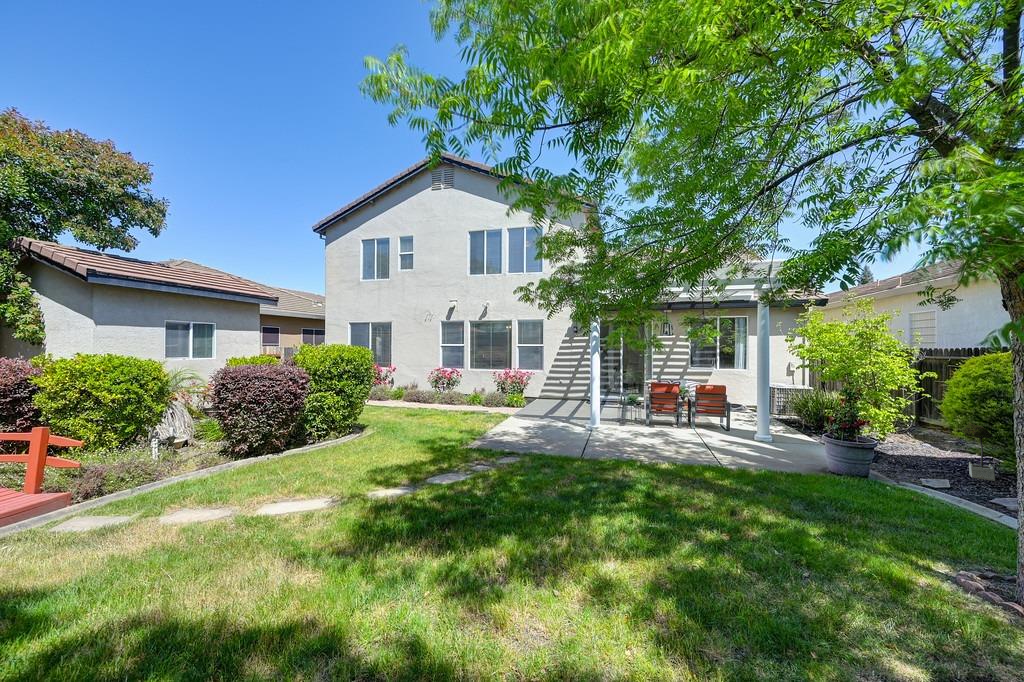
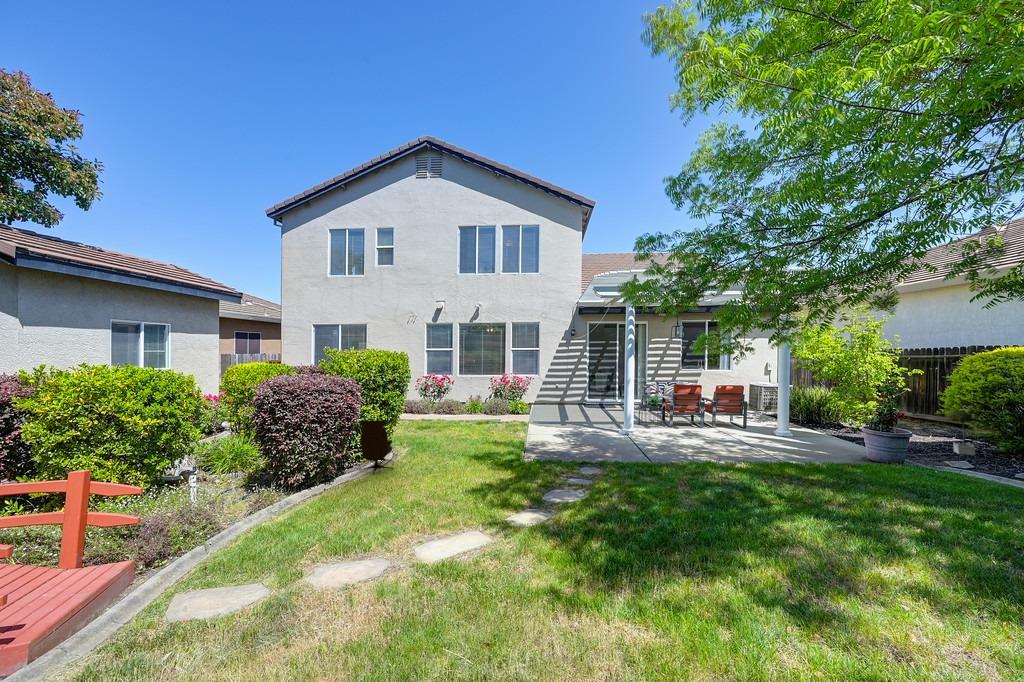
lounge chair: none [298,404,342,451] -> present [360,420,394,475]

